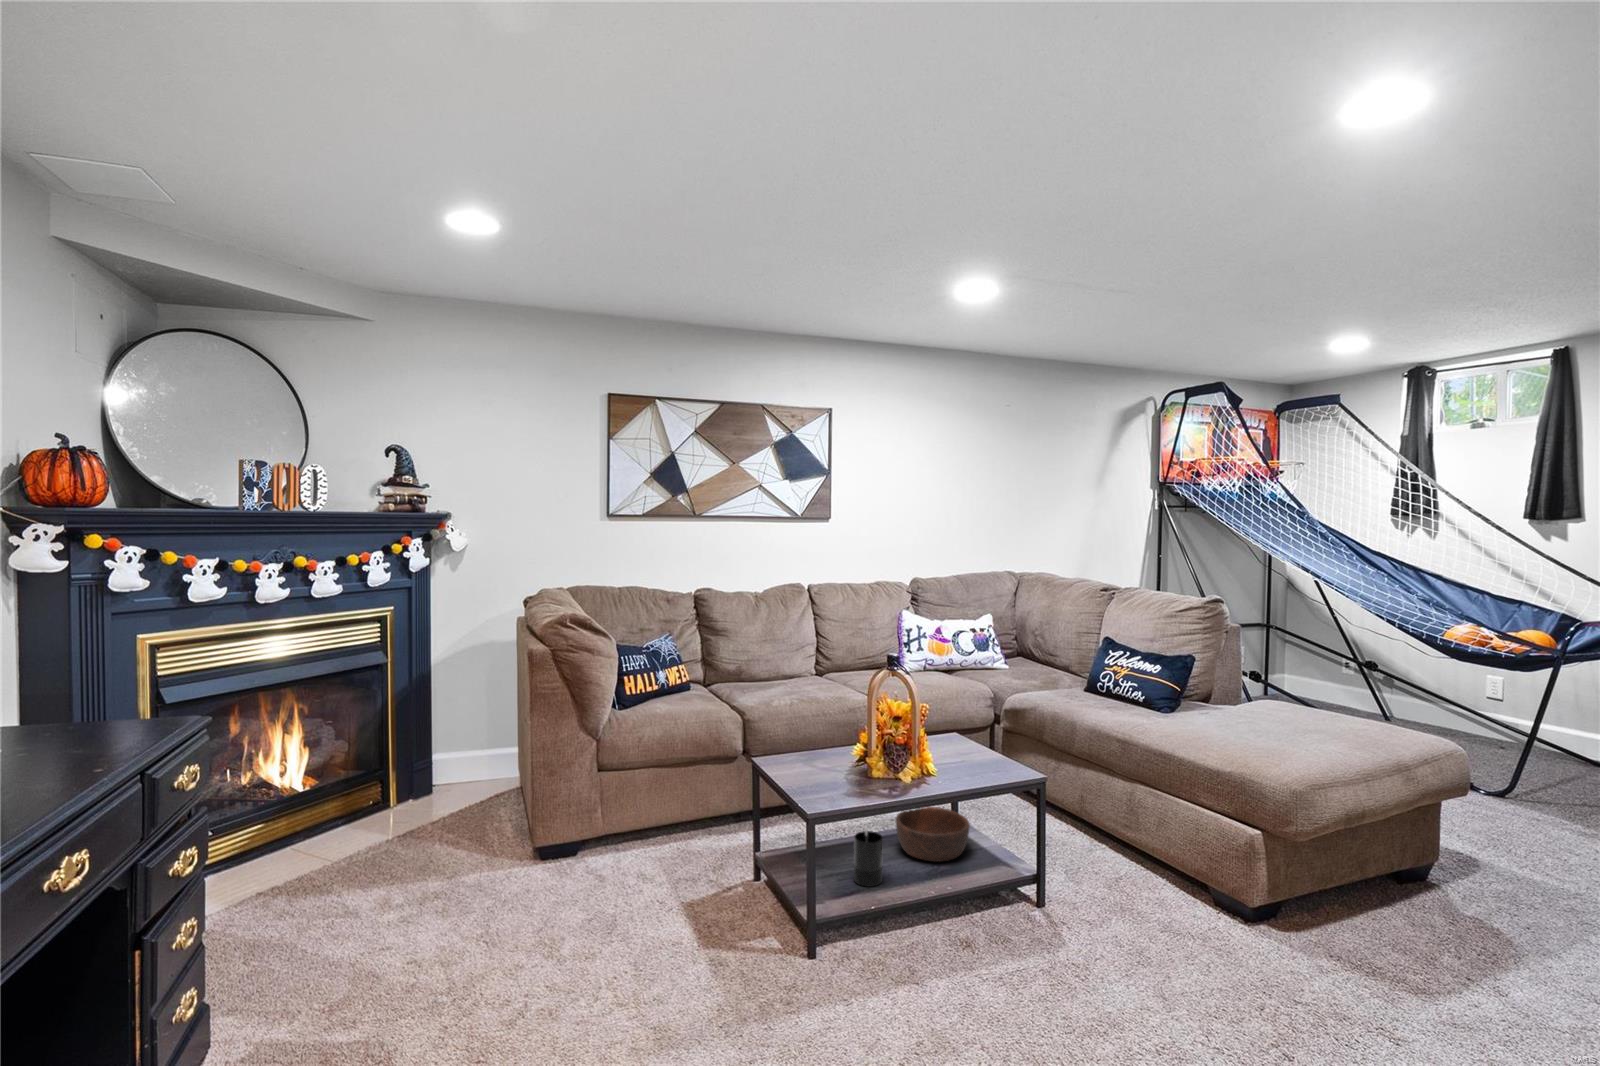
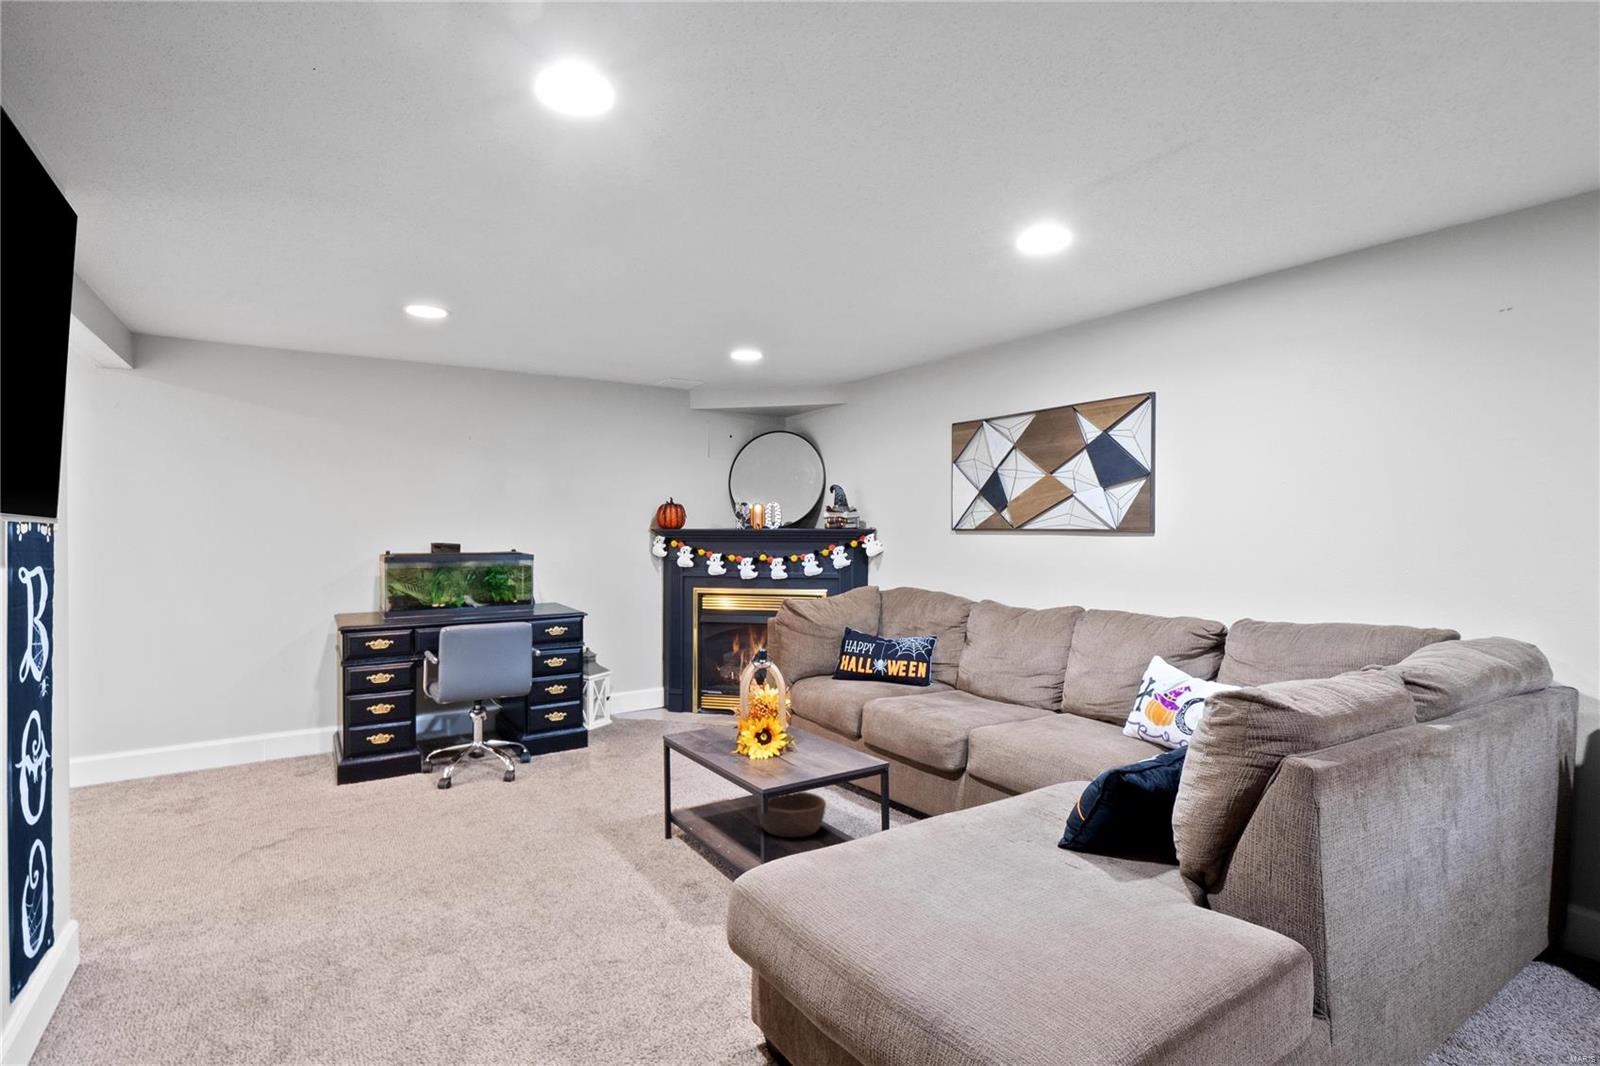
candle: present [854,828,883,887] -> none [711,772,737,816]

